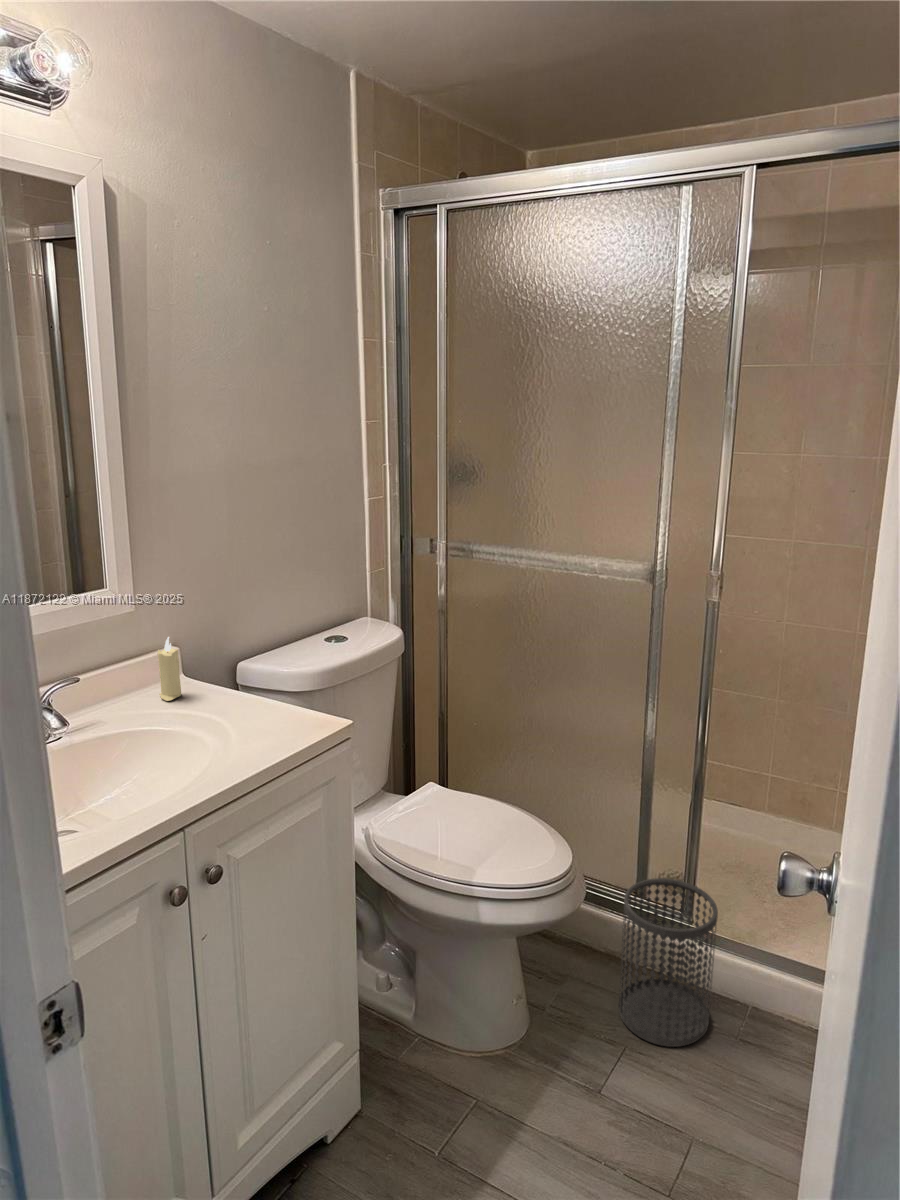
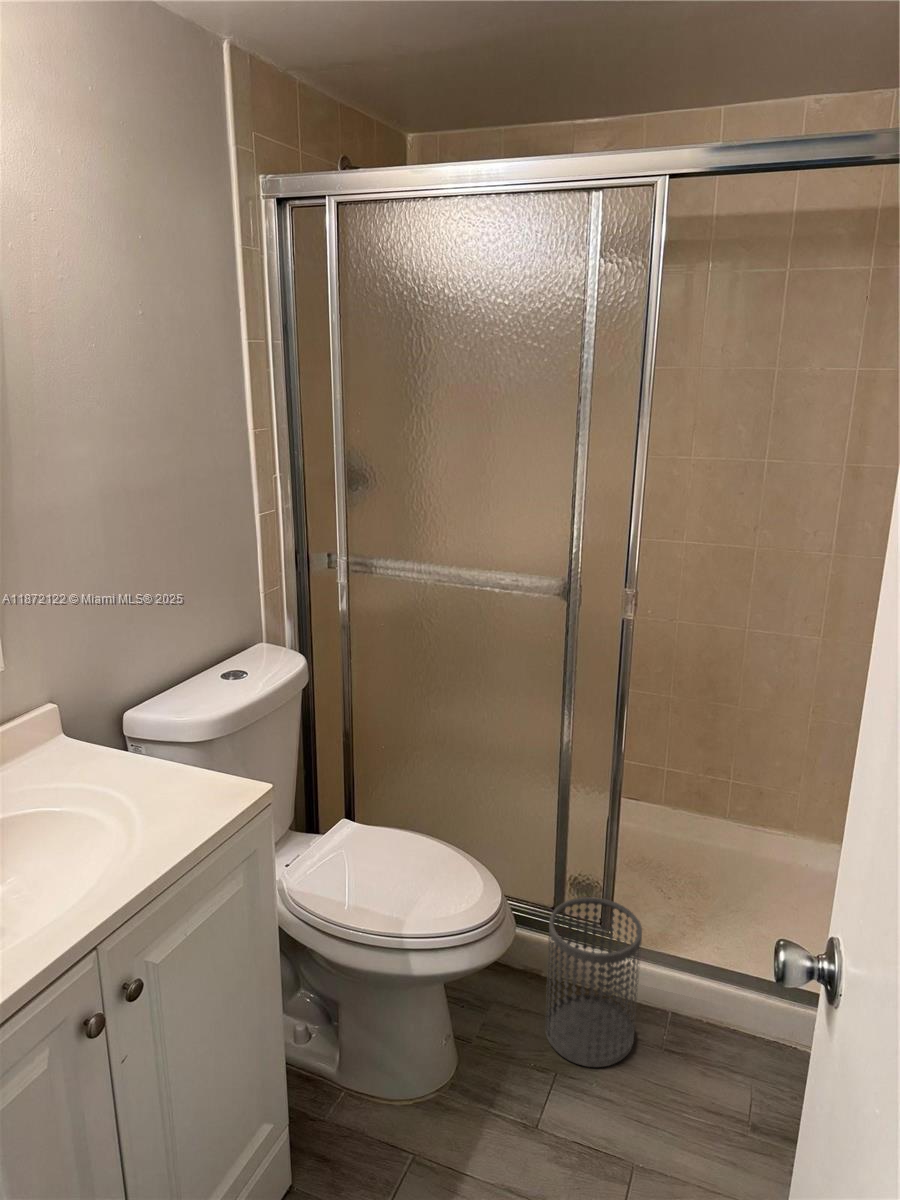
candle: present [157,637,181,701] -> none [38,702,69,775]

